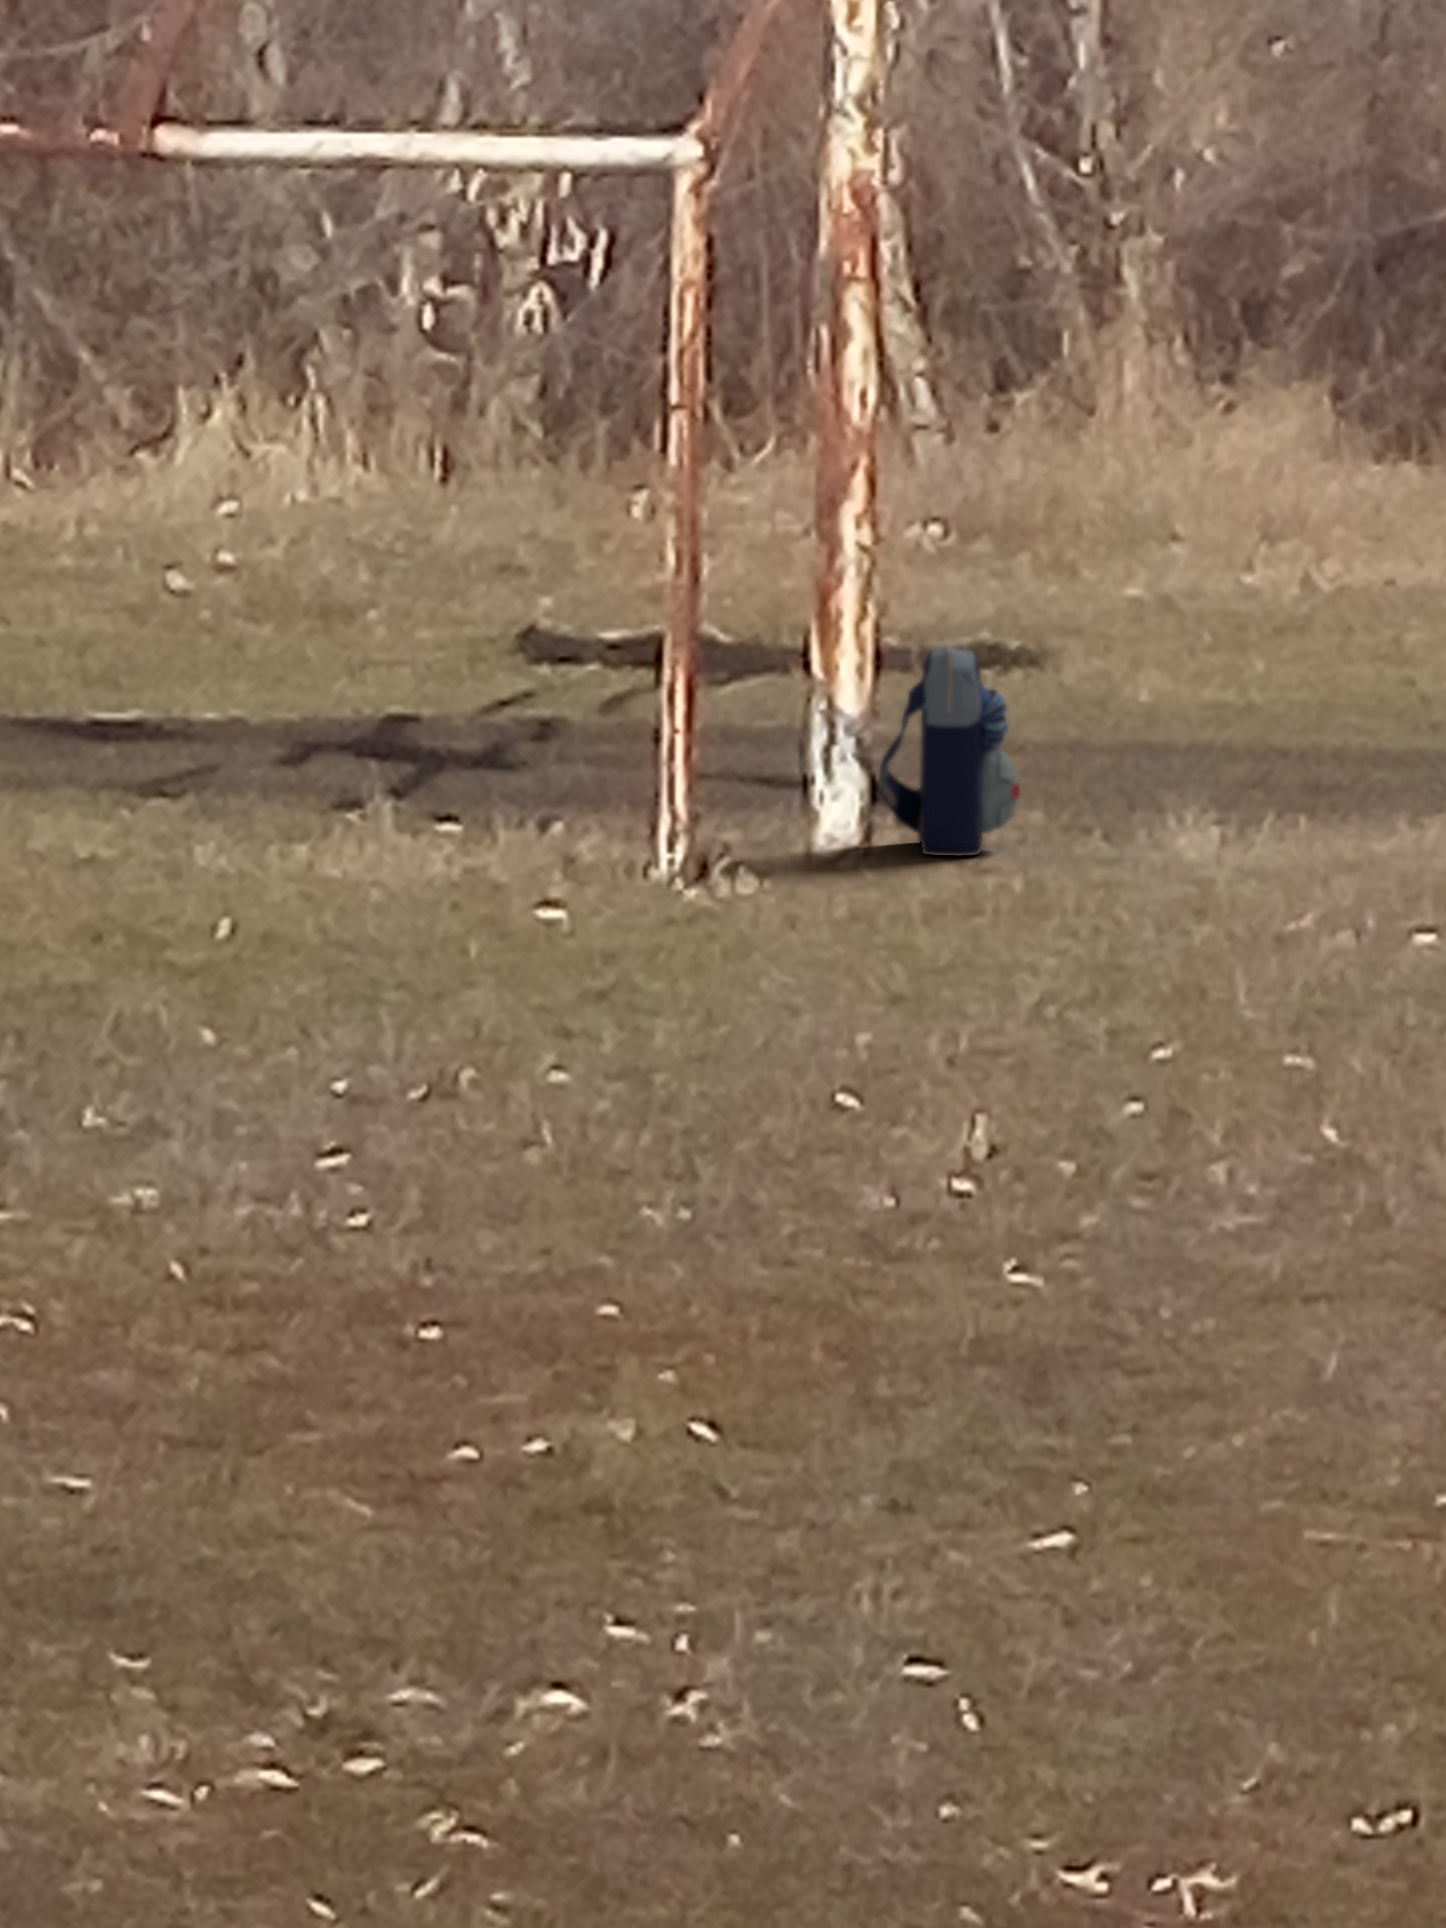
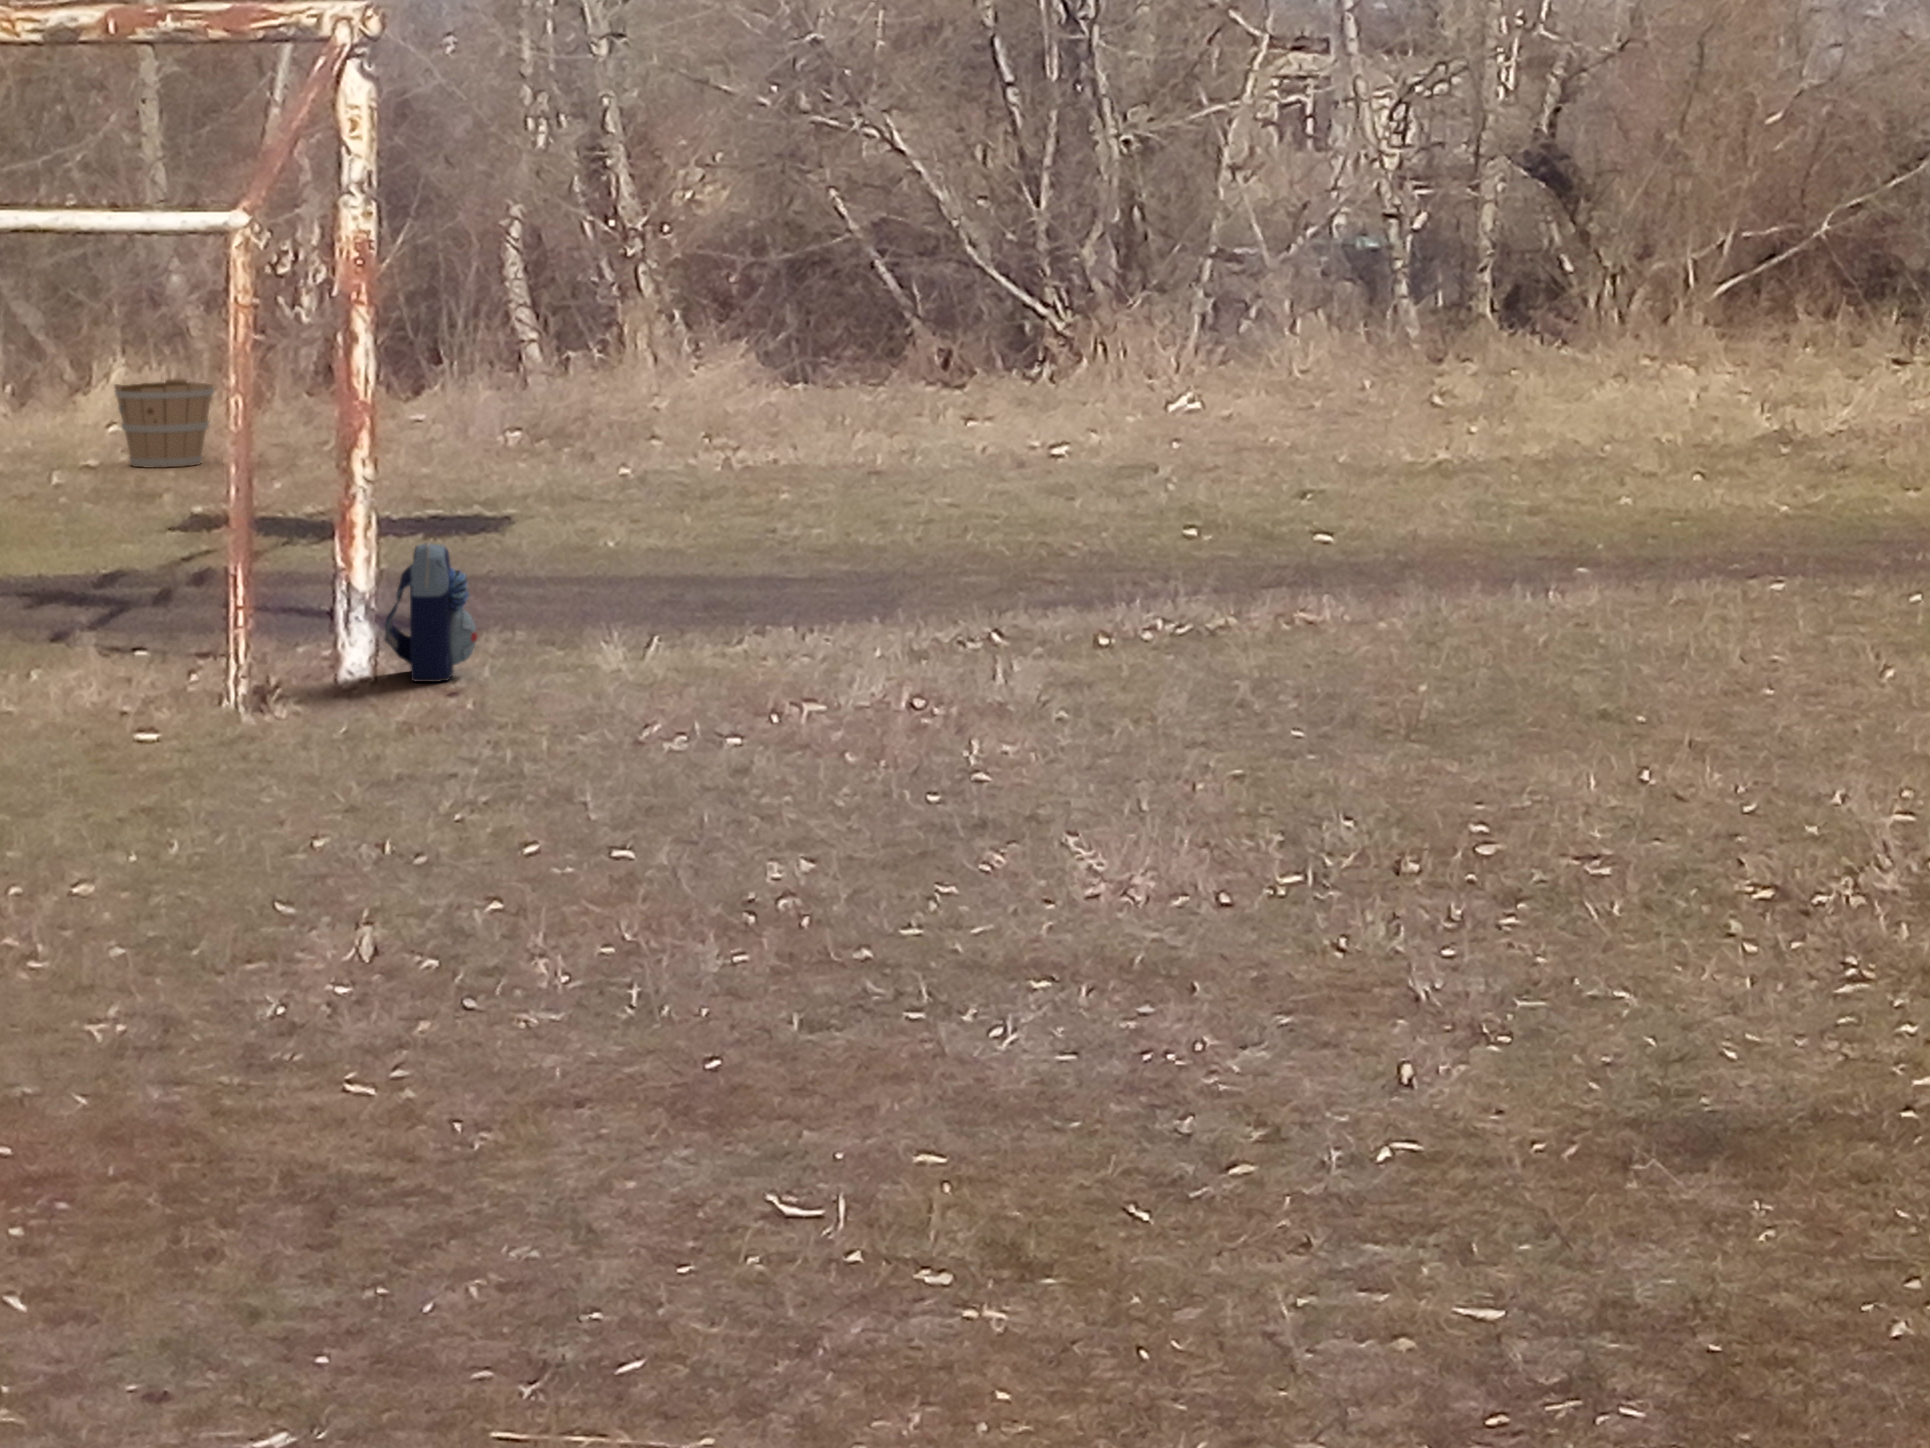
wooden bucket: none [285,417,451,564] -> present [114,379,214,468]

